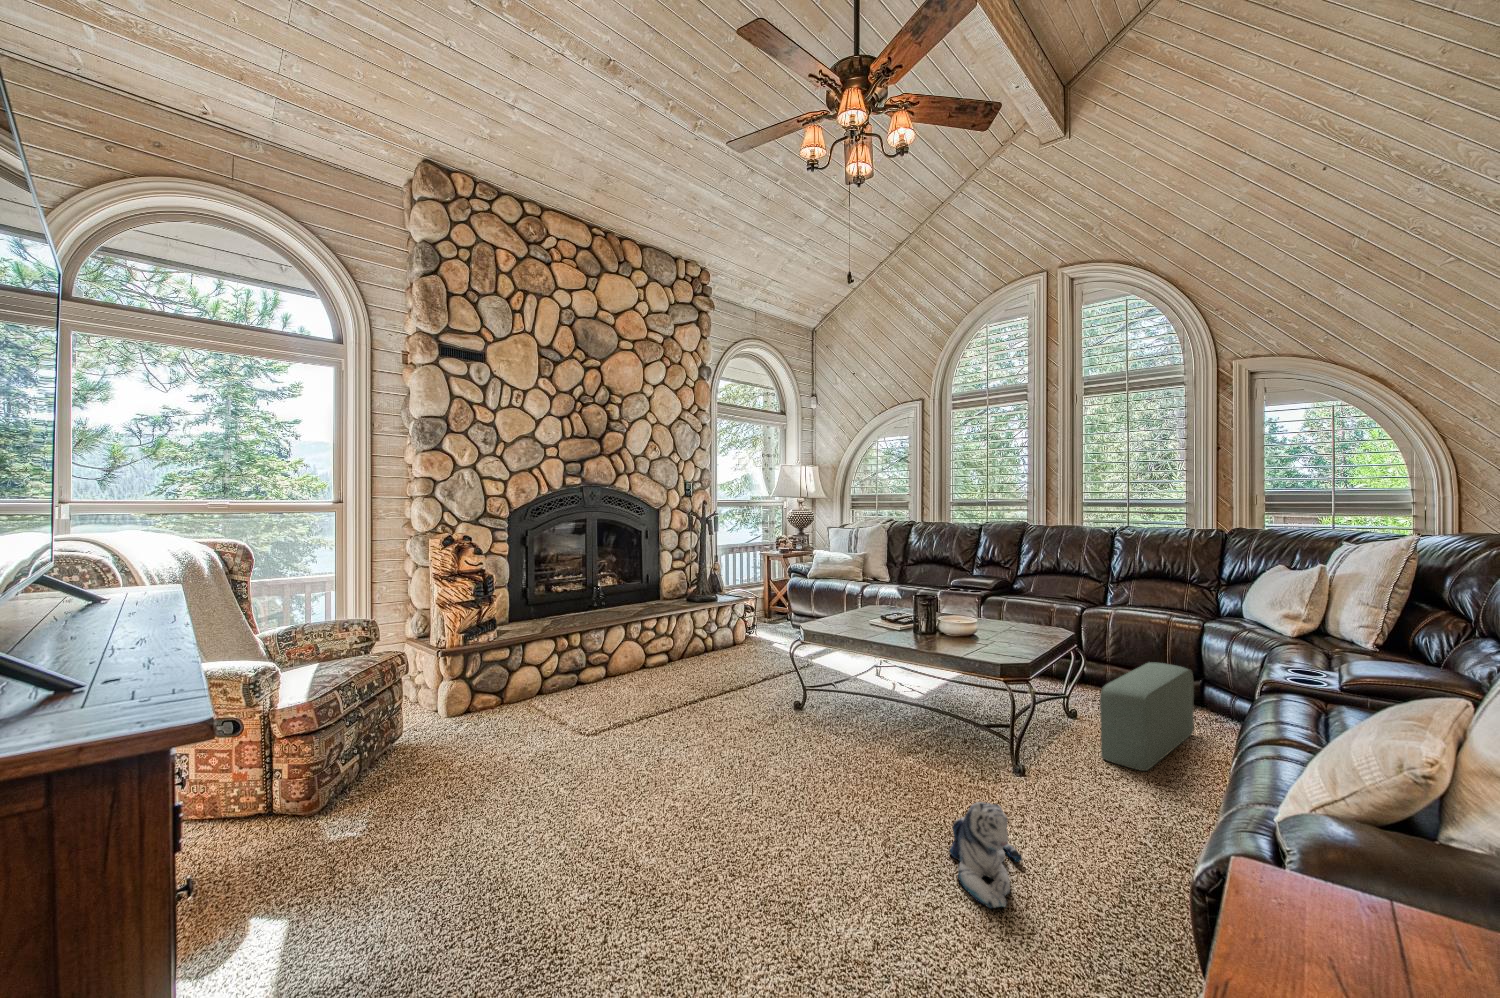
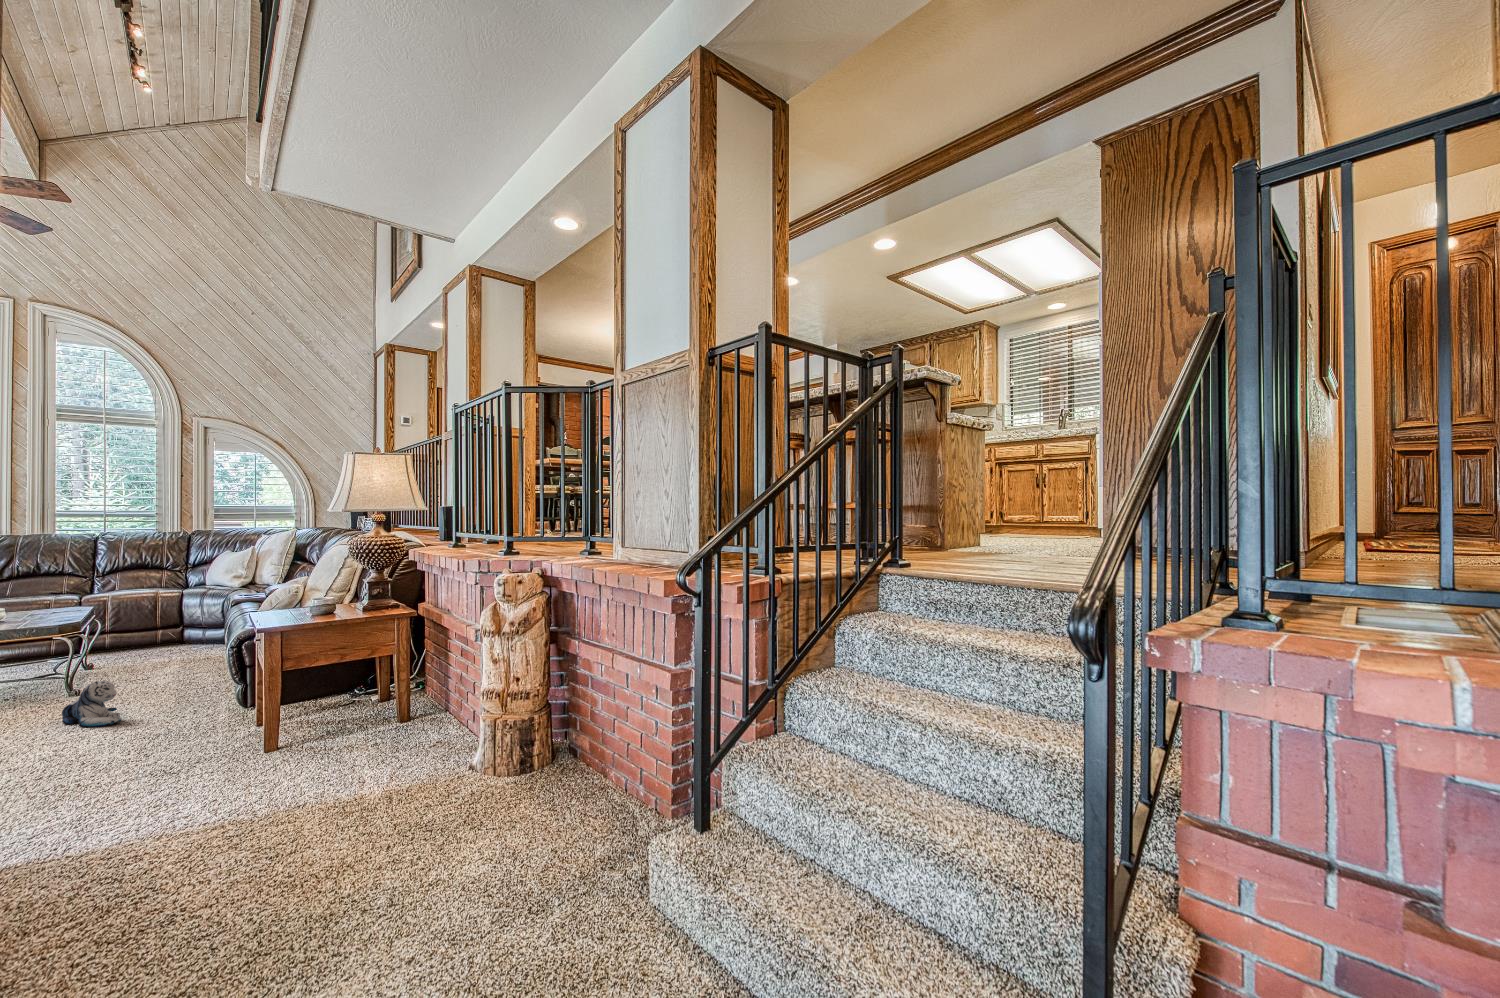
pouf: present [1100,662,1194,771] -> none [130,614,184,674]

